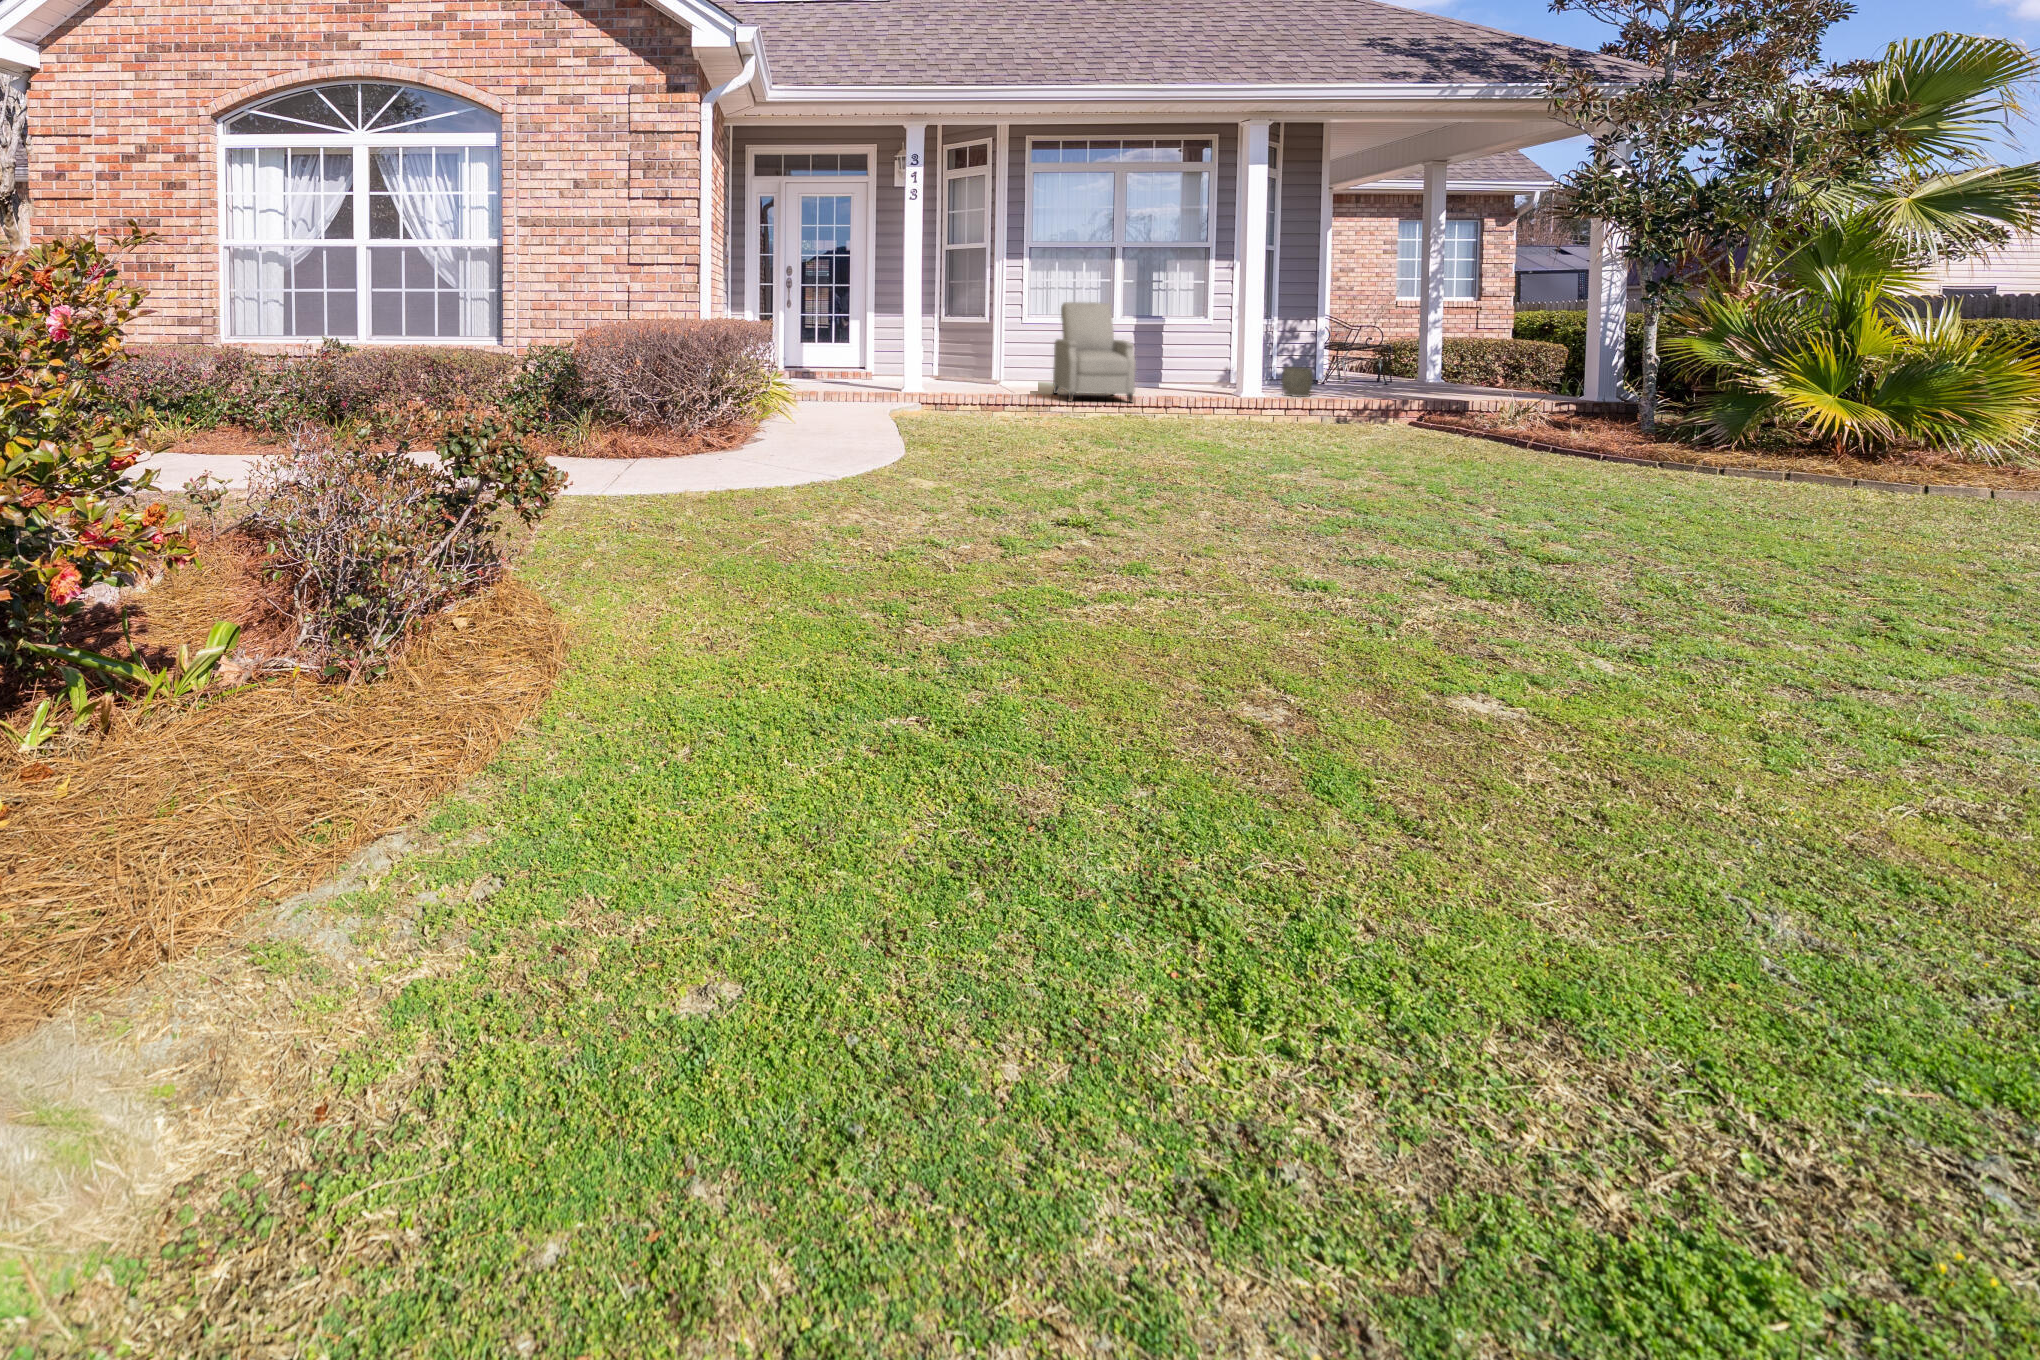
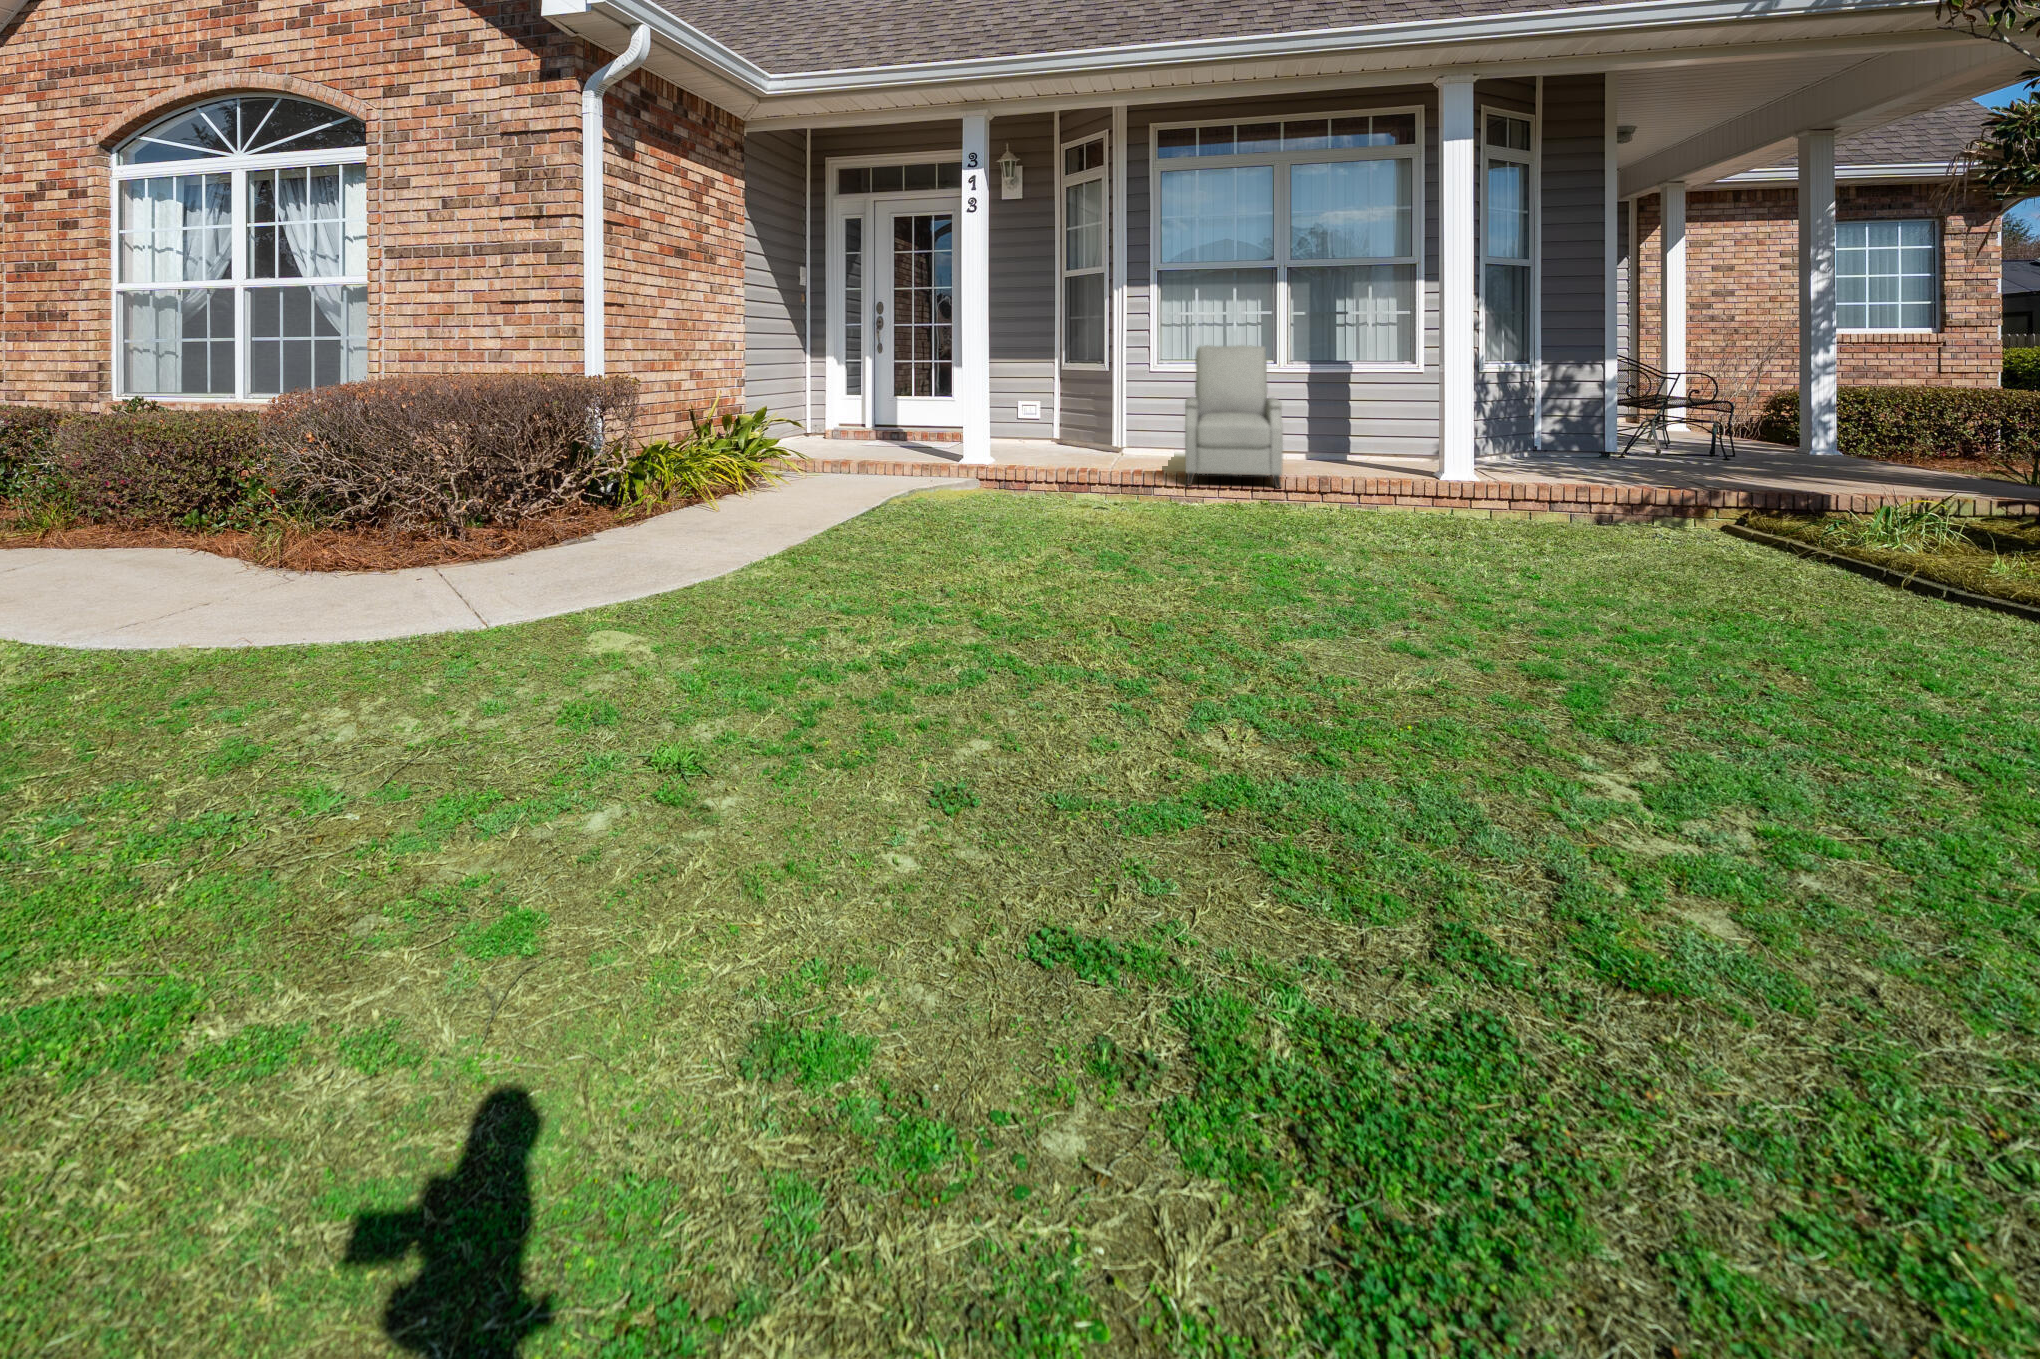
woven basket: present [1281,367,1313,397] -> none [1541,435,1589,480]

